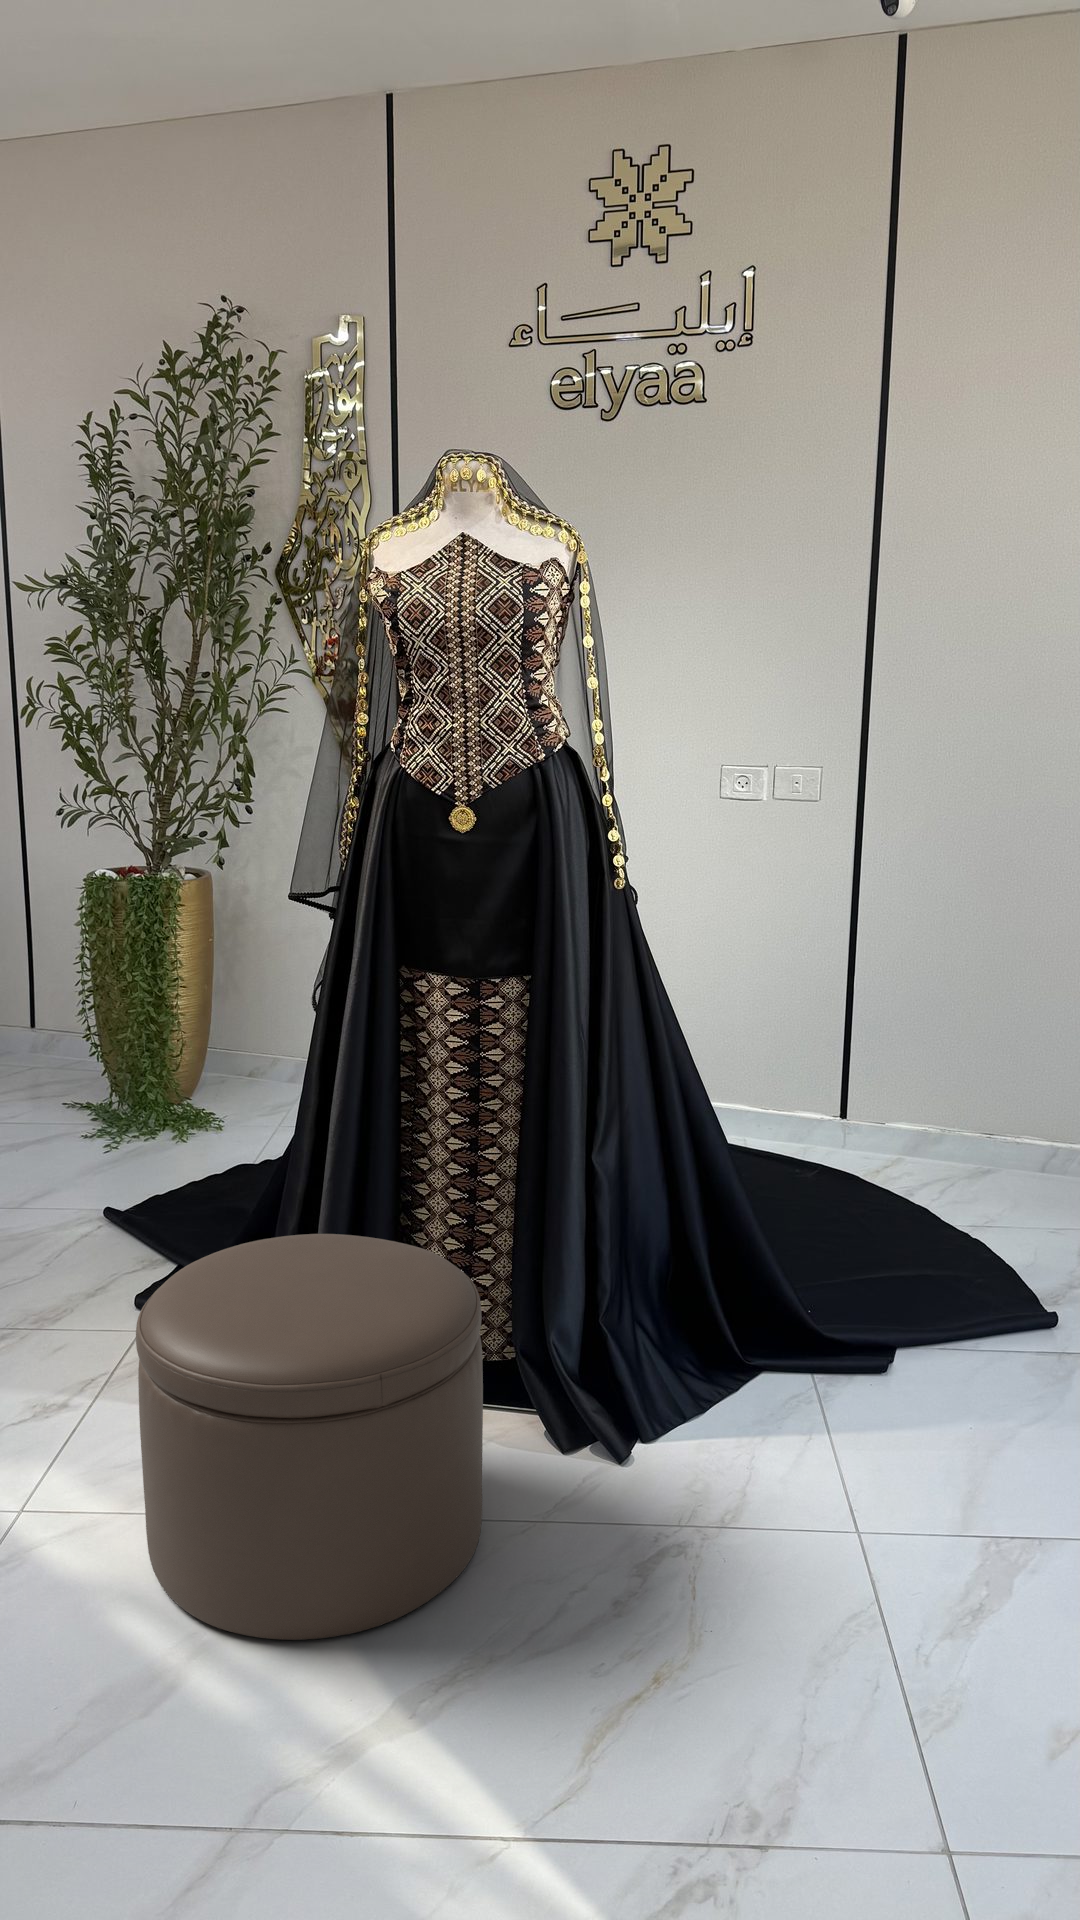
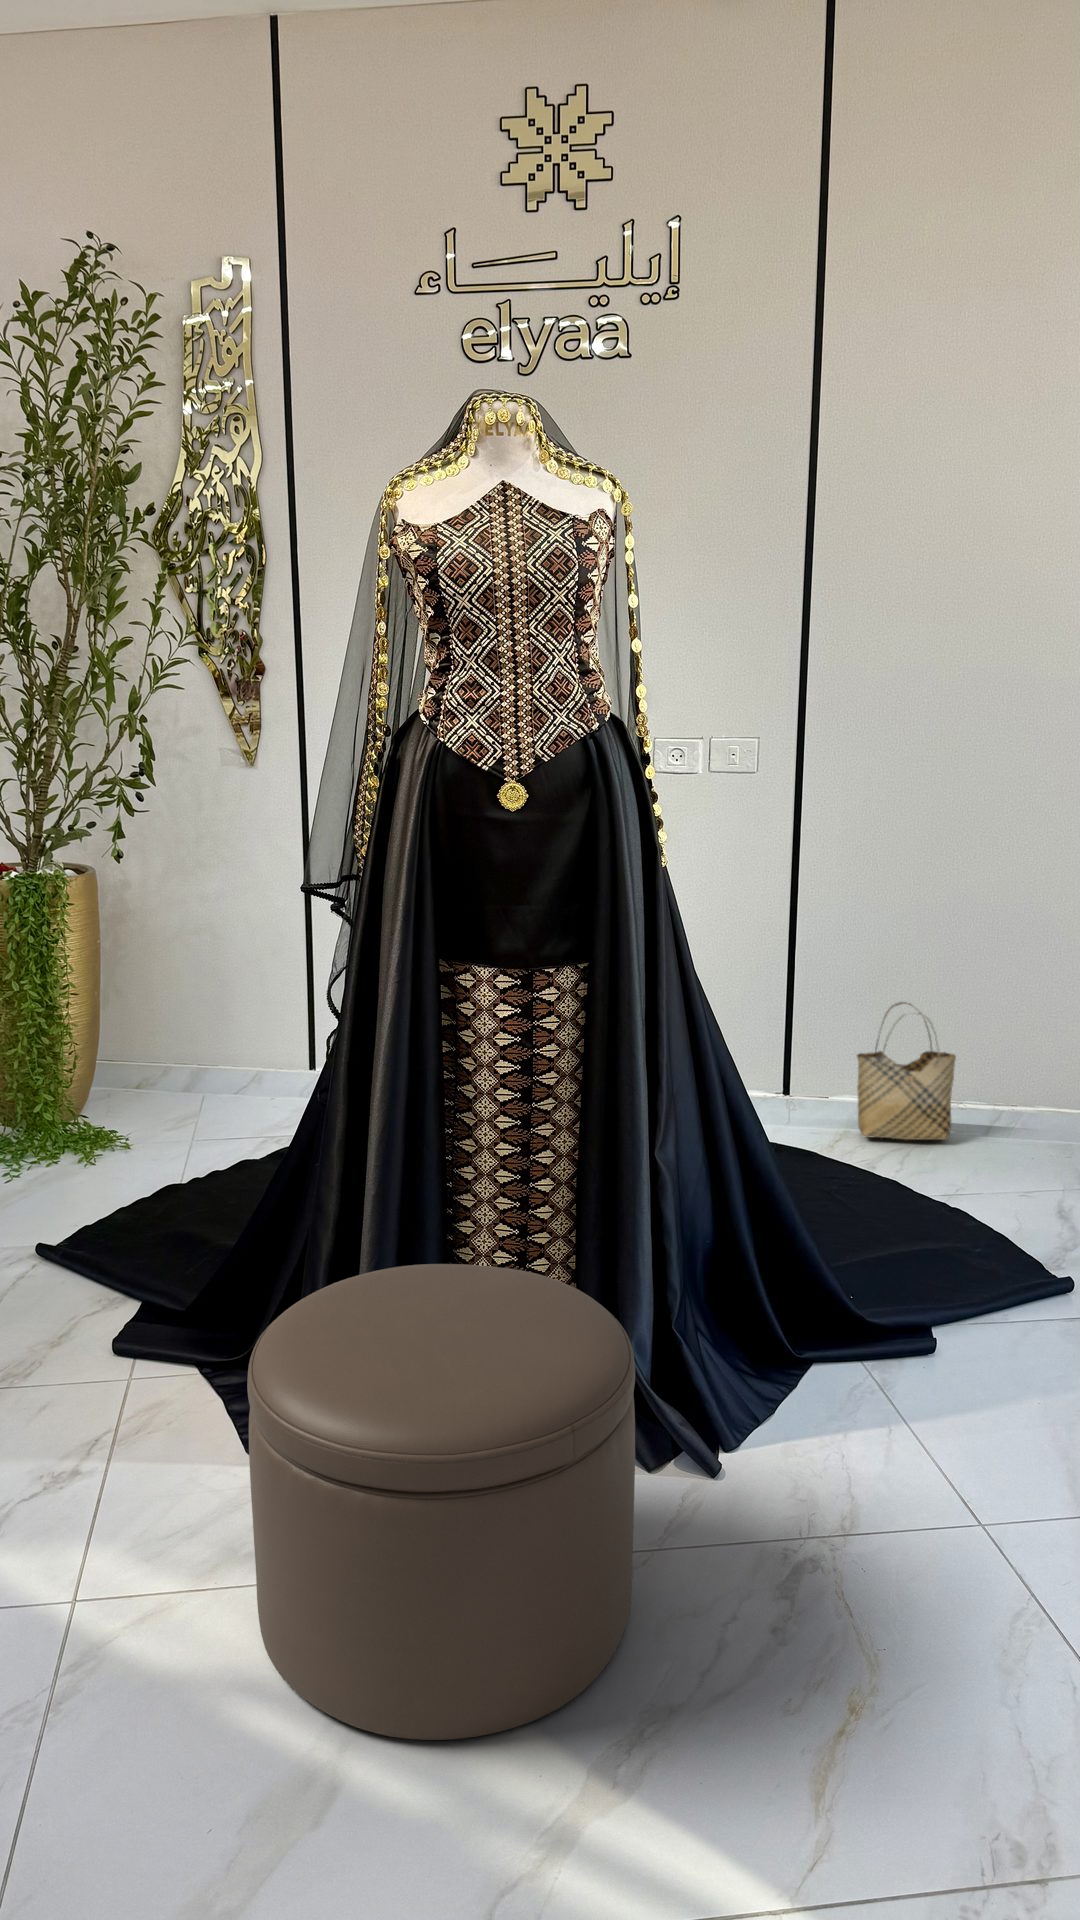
woven basket: none [911,1038,1016,1181] -> present [857,1002,956,1140]

